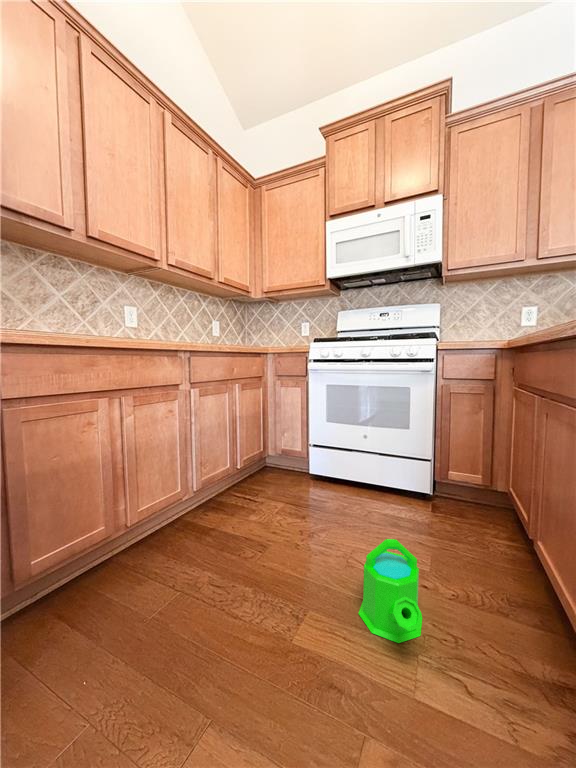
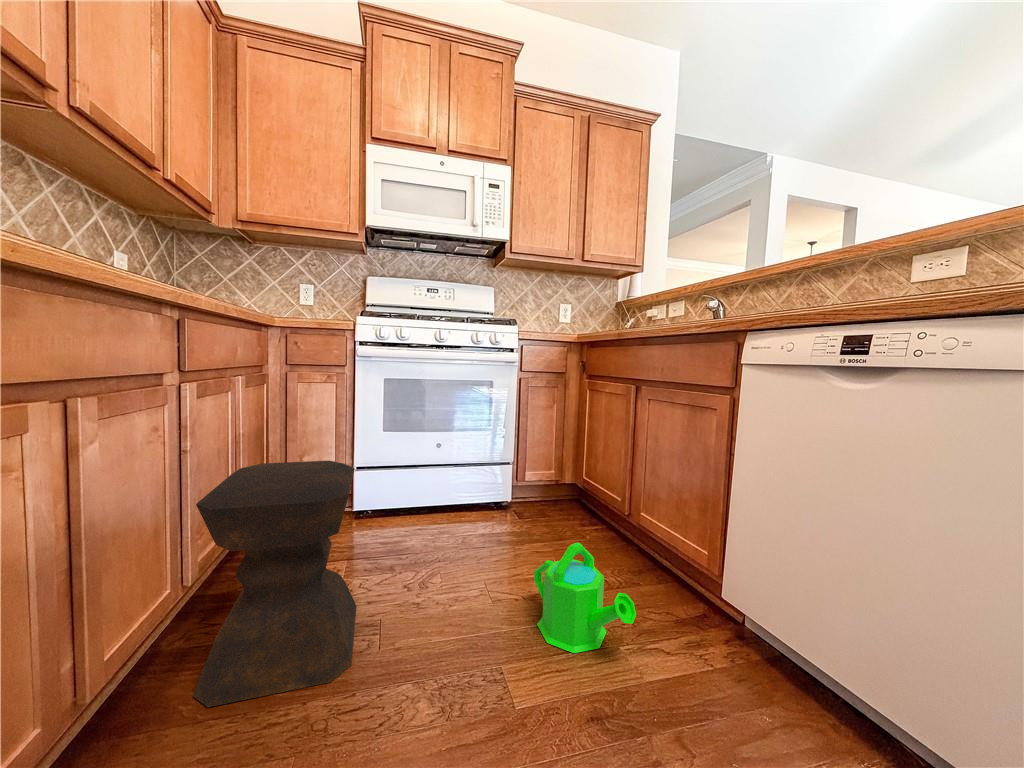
stool: none [179,433,269,564] -> present [193,461,356,707]

